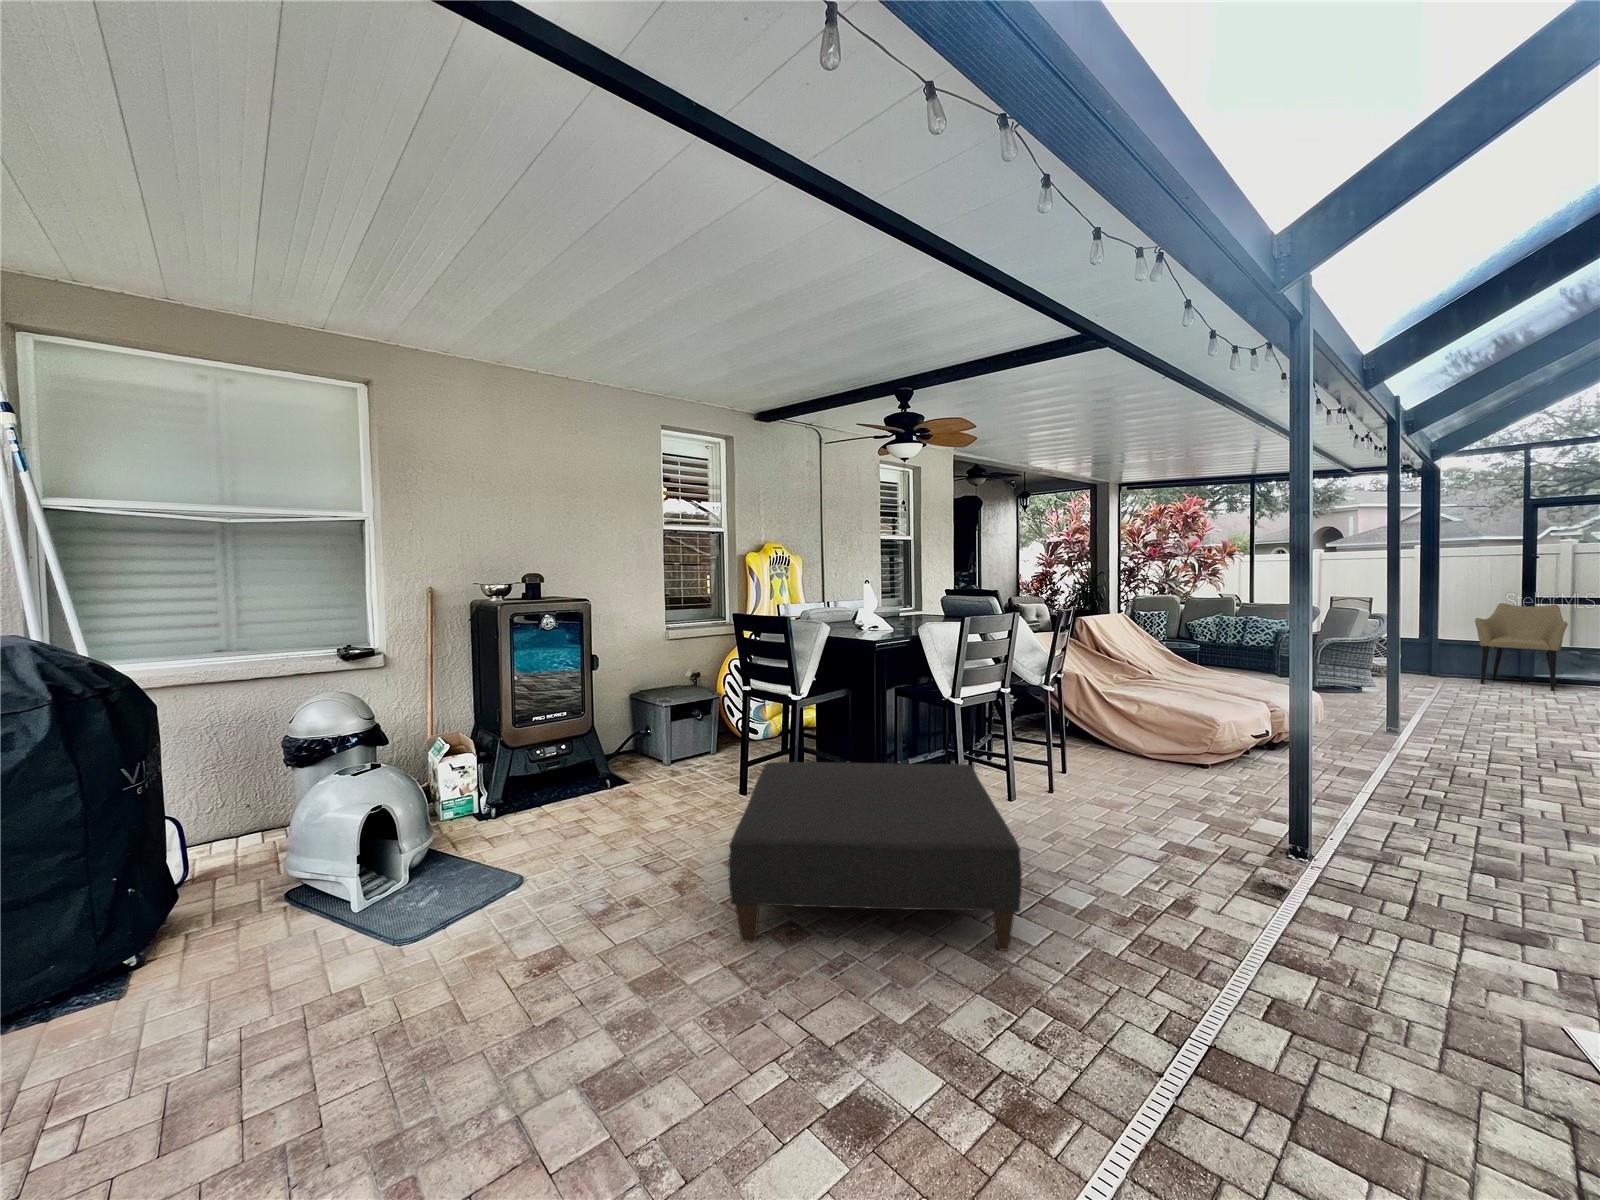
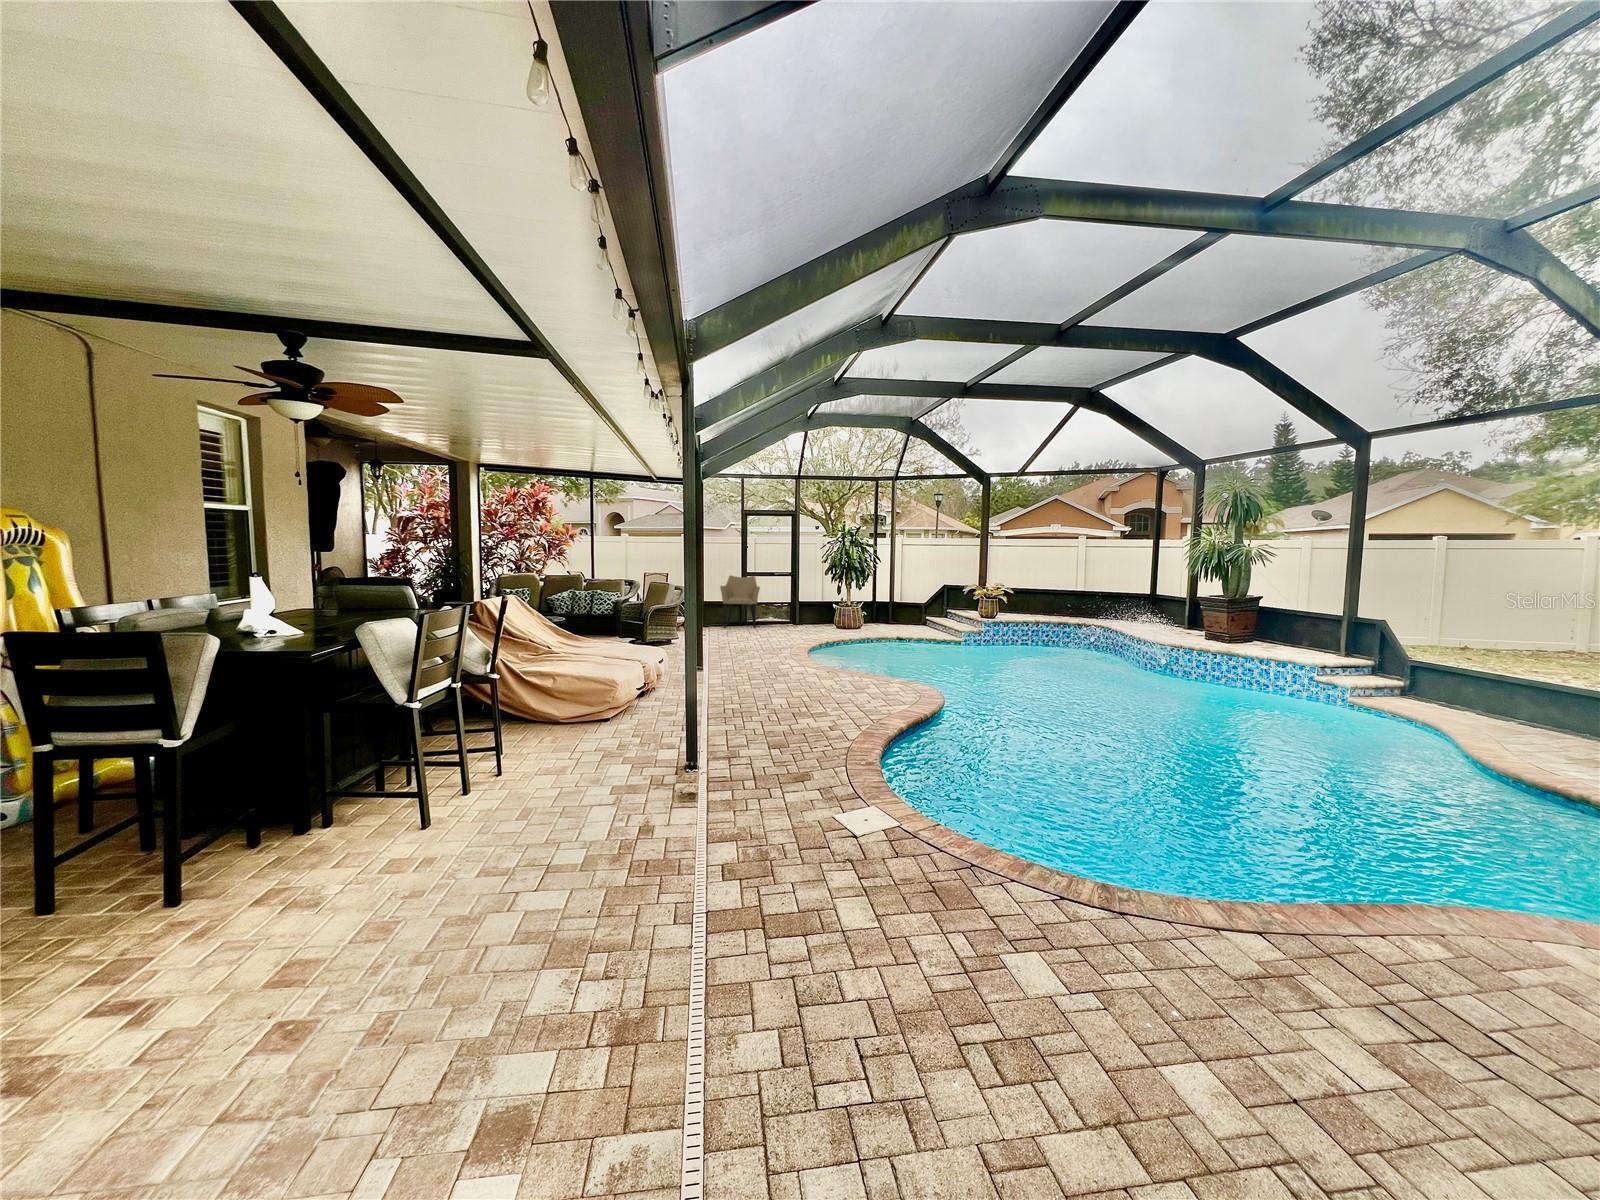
ottoman: present [728,762,1022,951] -> none [144,768,555,1078]

